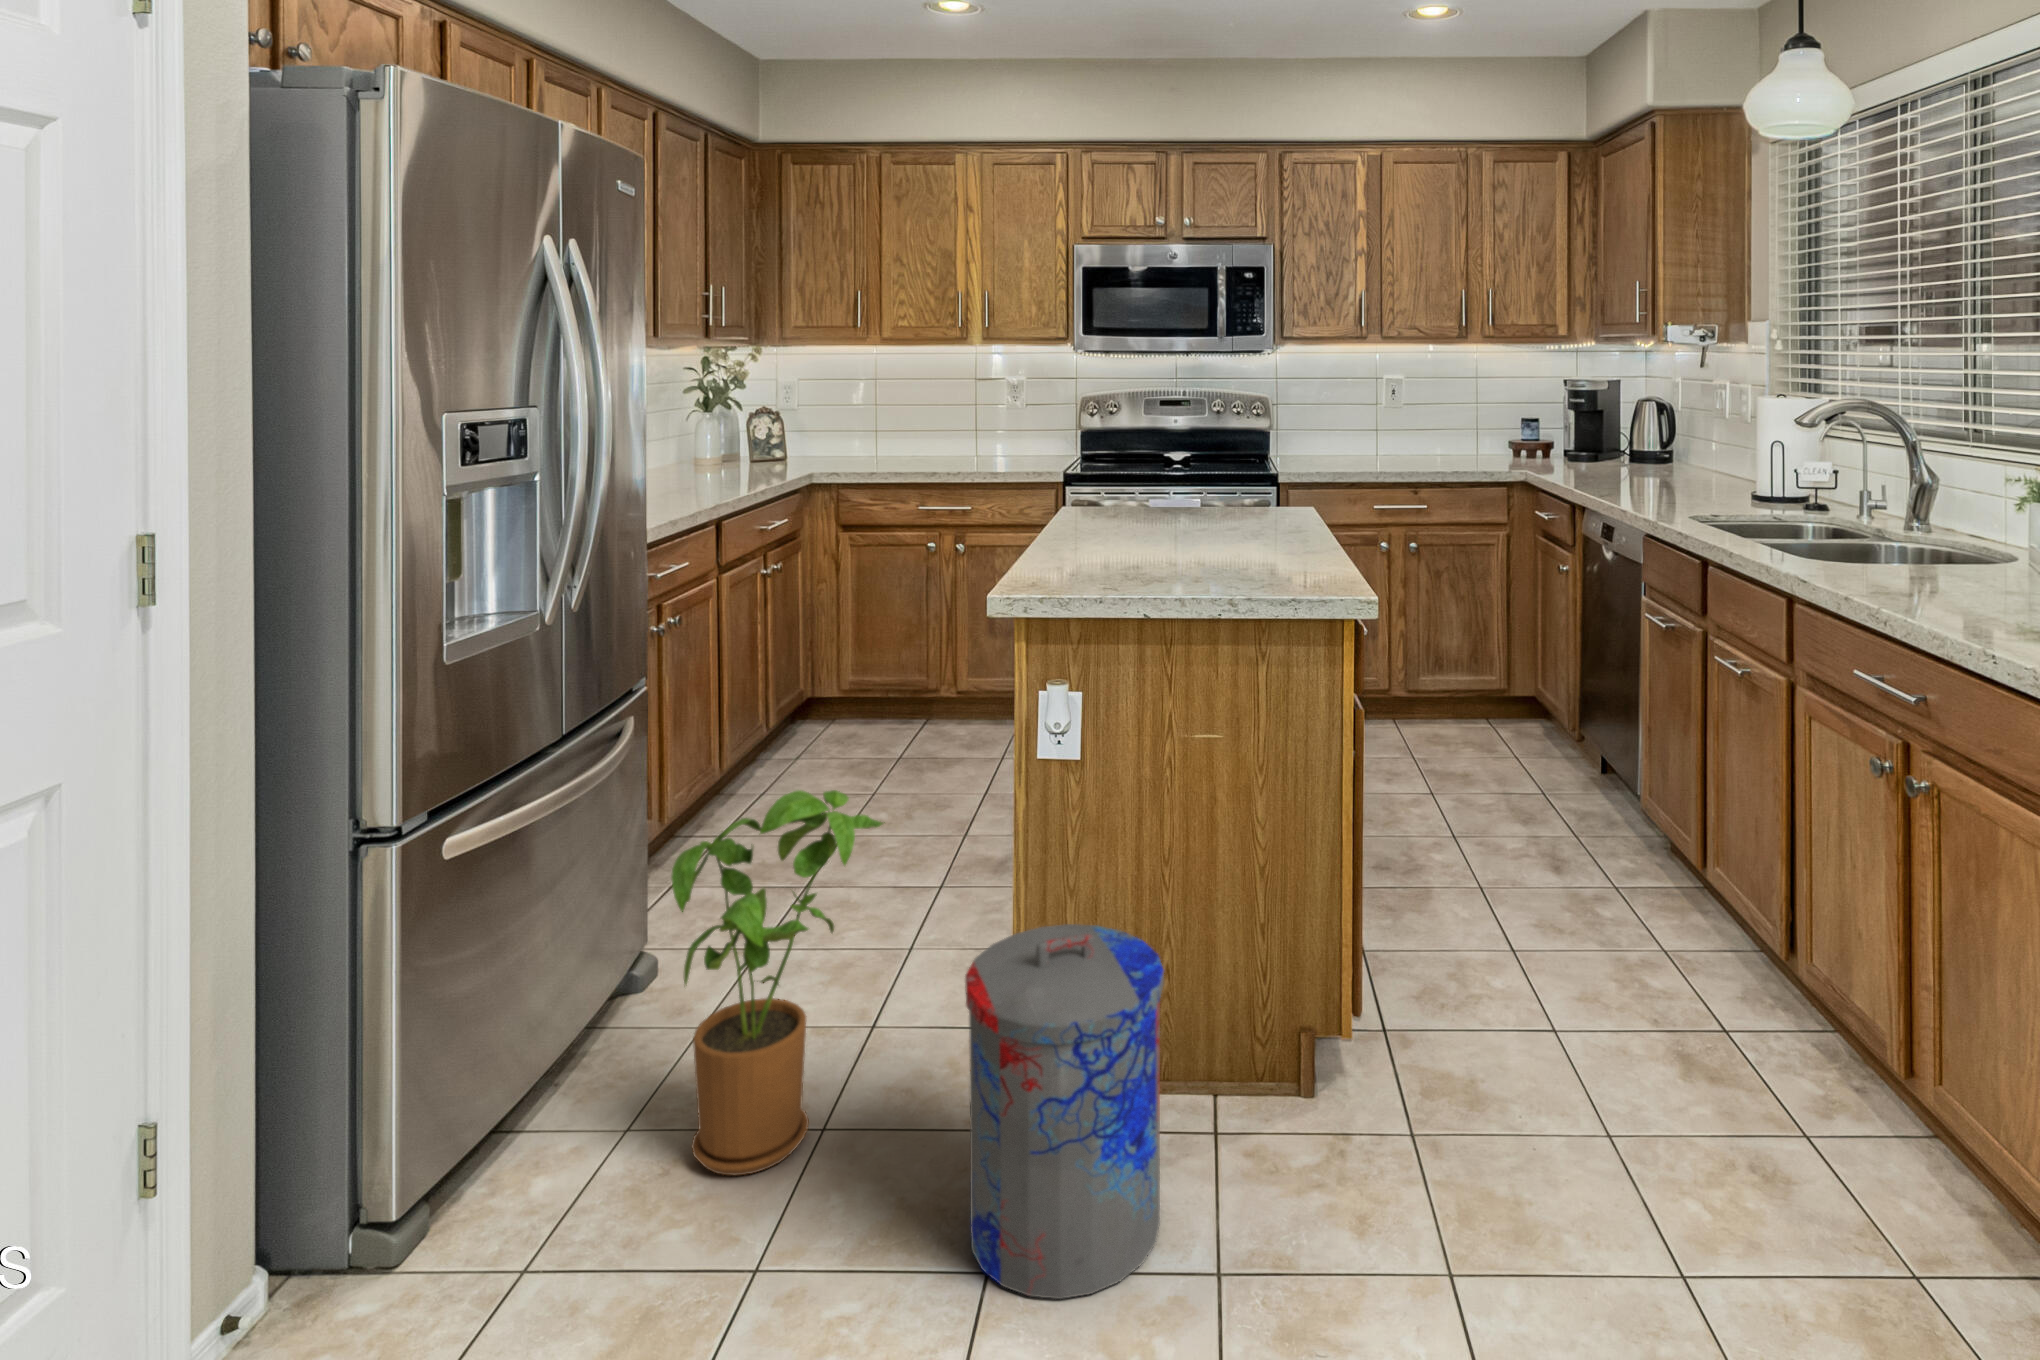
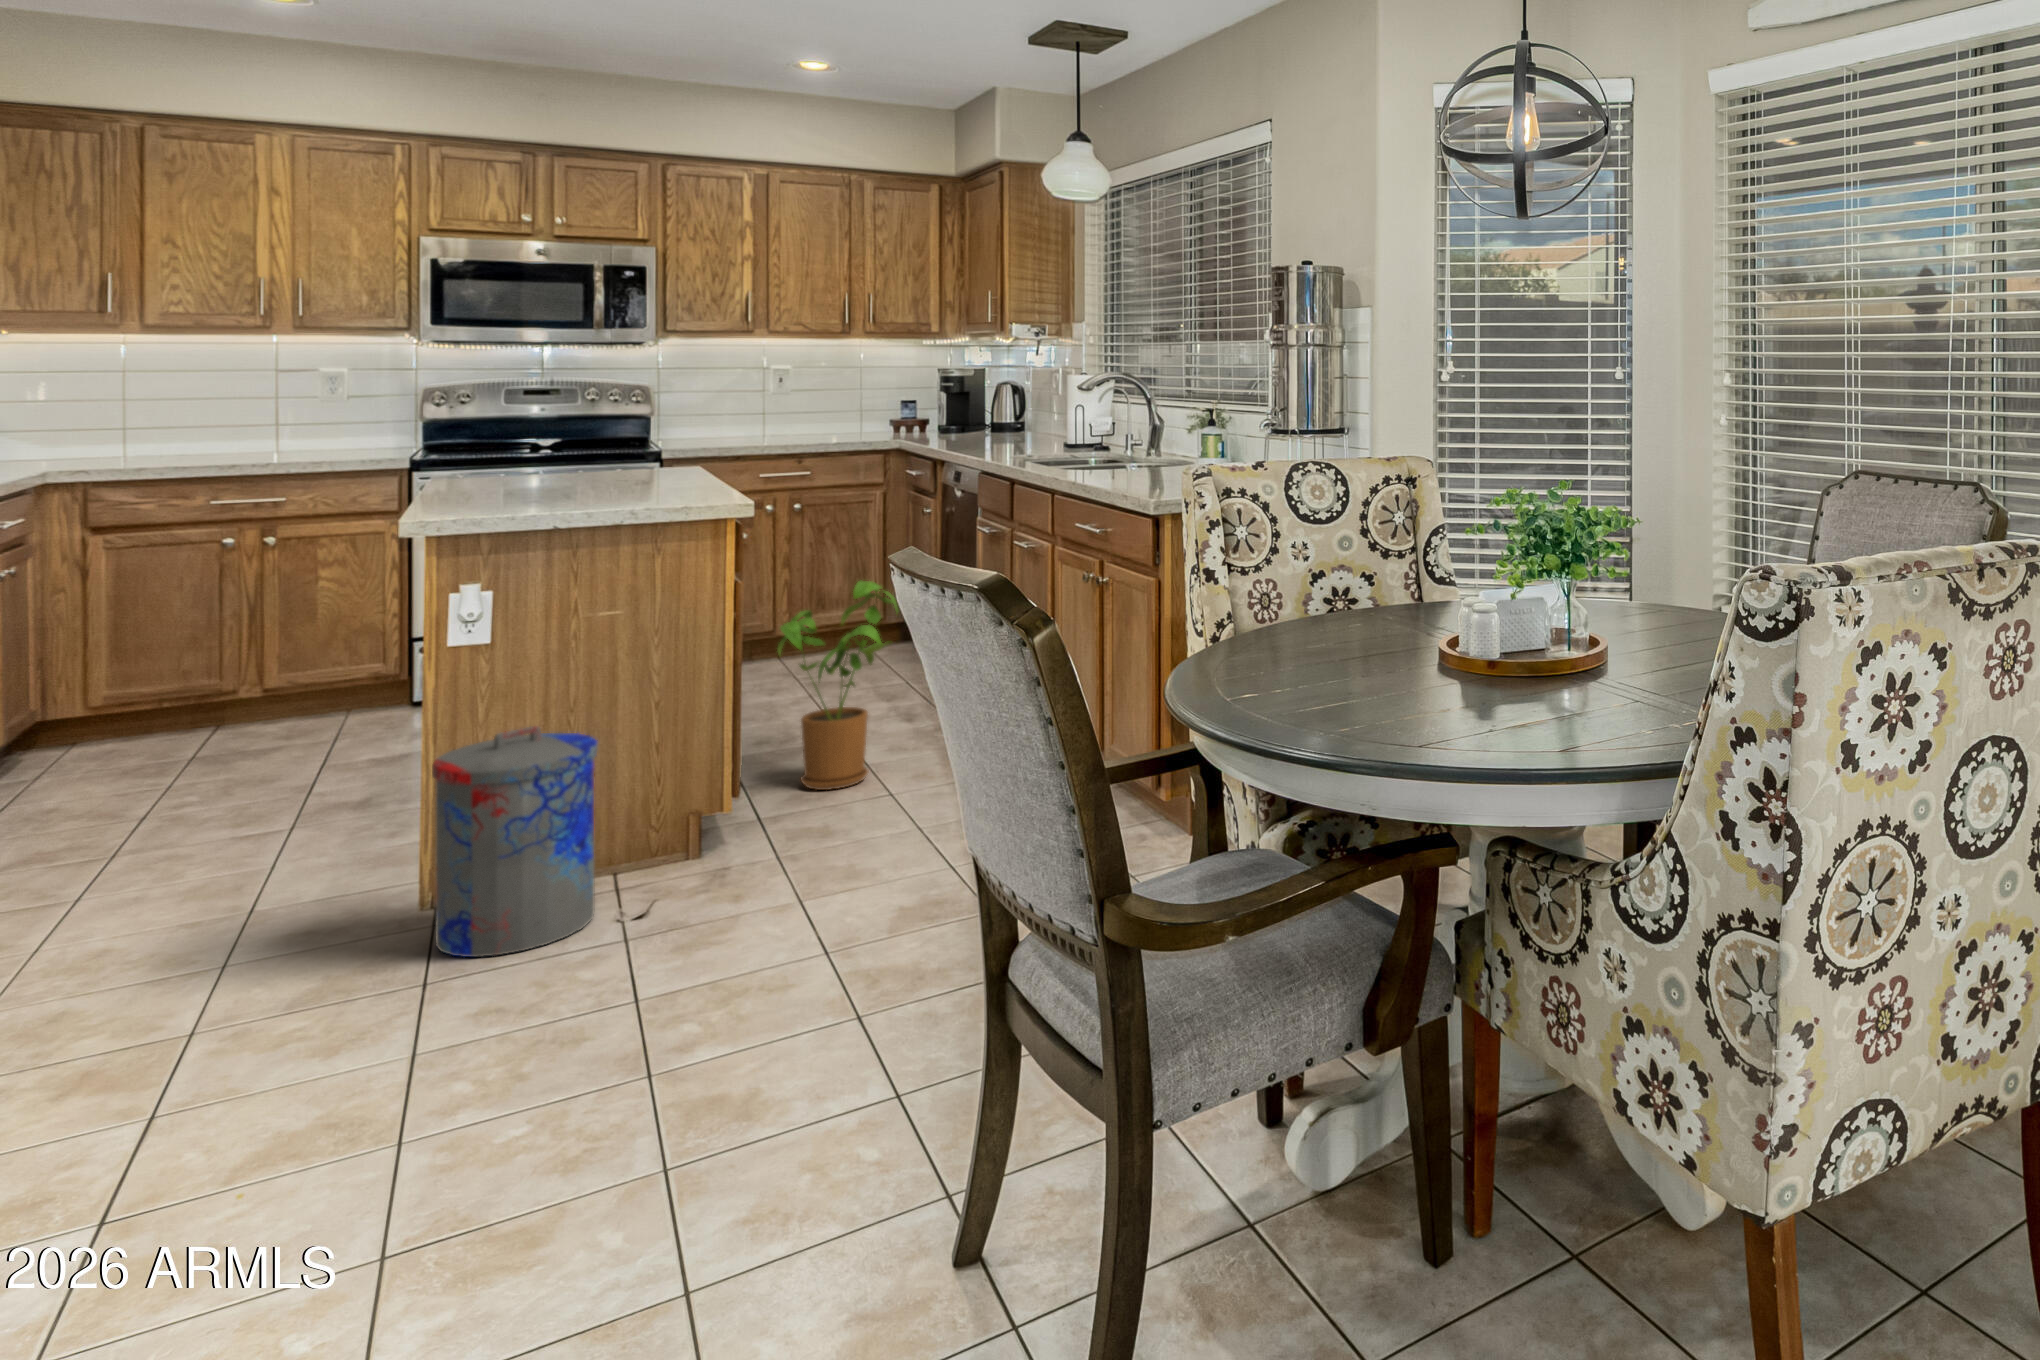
house plant: present [672,790,885,1175] -> present [778,581,899,790]

